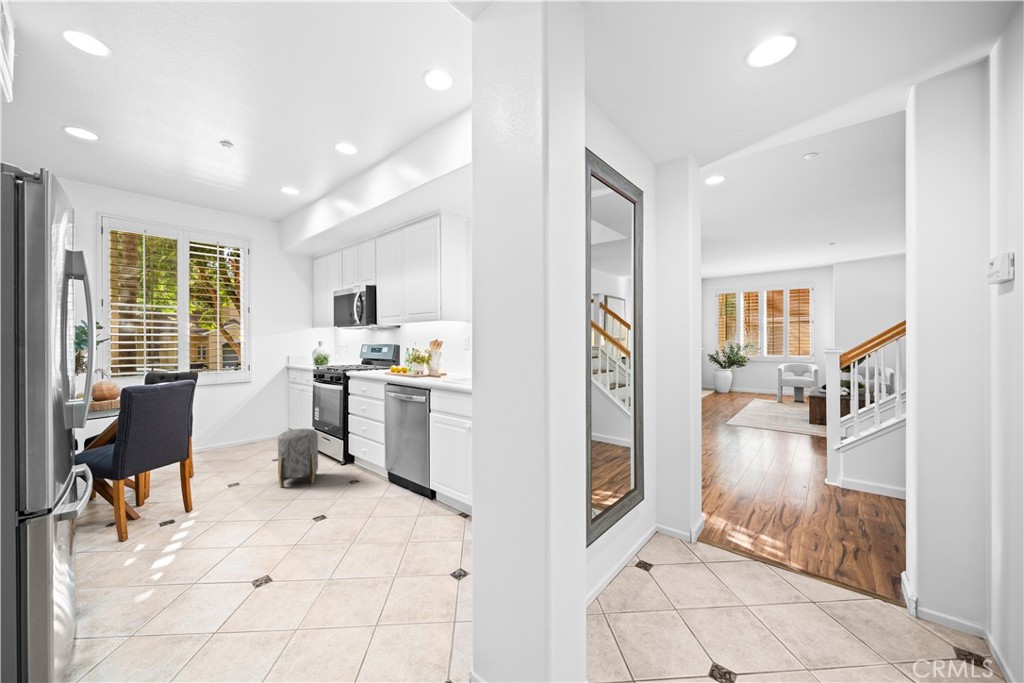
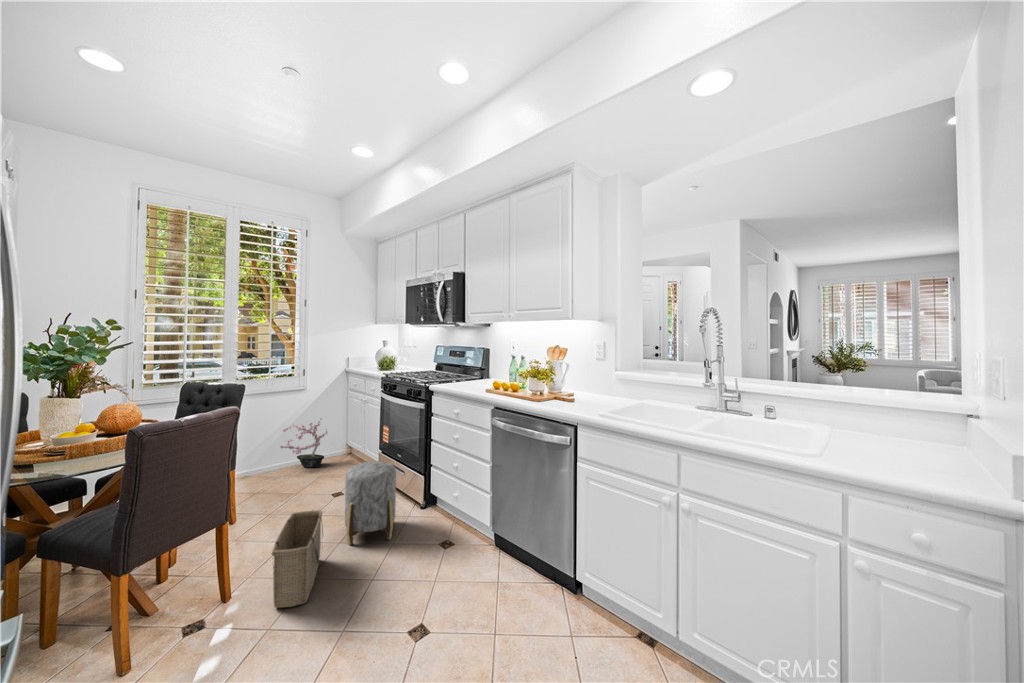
potted plant: none [228,405,272,445] -> present [279,418,327,467]
basket: none [219,460,259,519] -> present [272,510,323,608]

